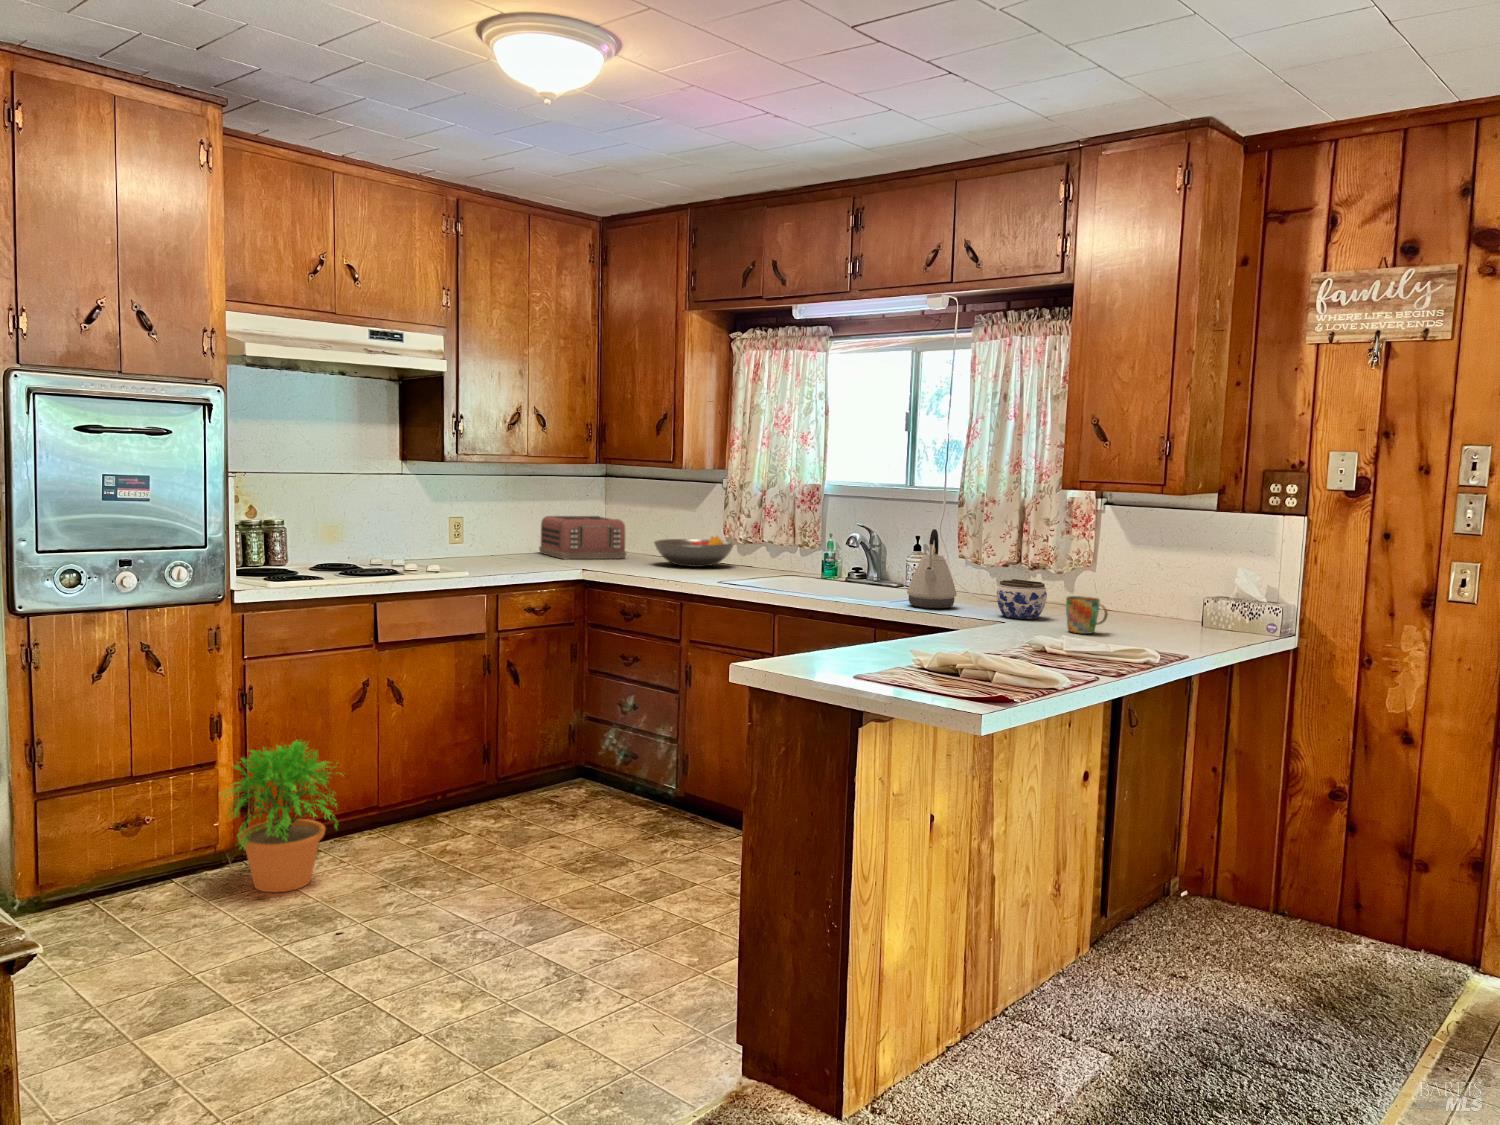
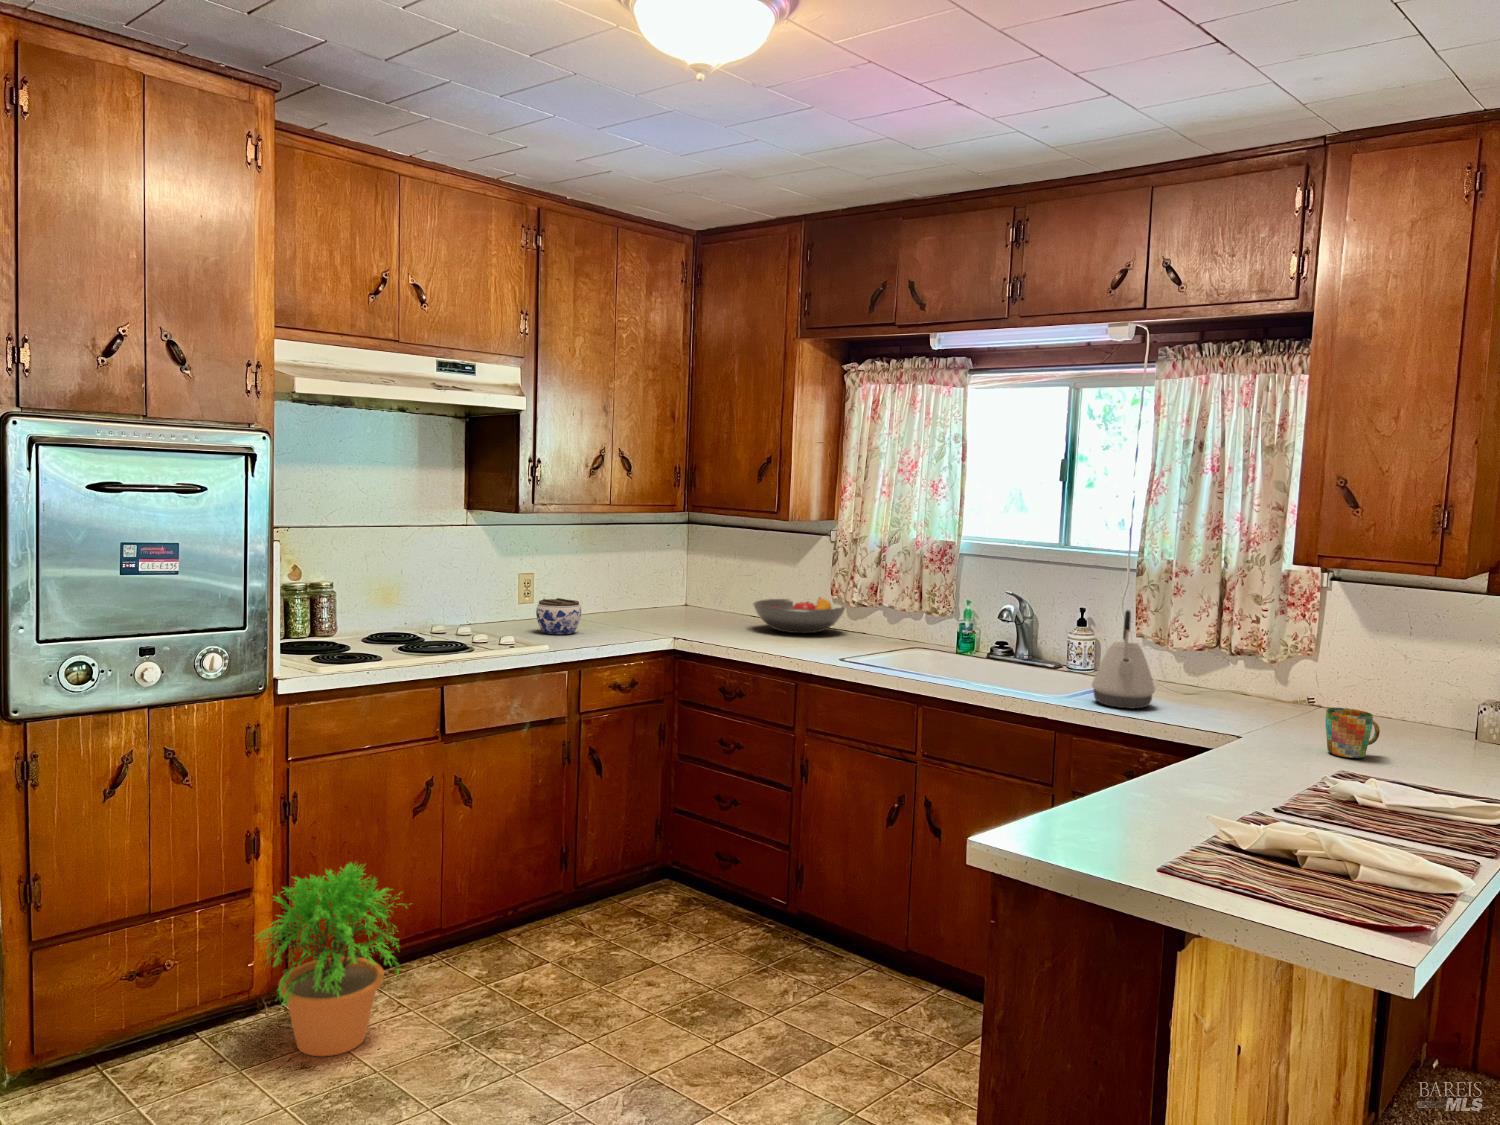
toaster: present [539,516,626,559] -> none [616,569,717,622]
jar: present [997,579,1047,619] -> present [536,598,581,634]

